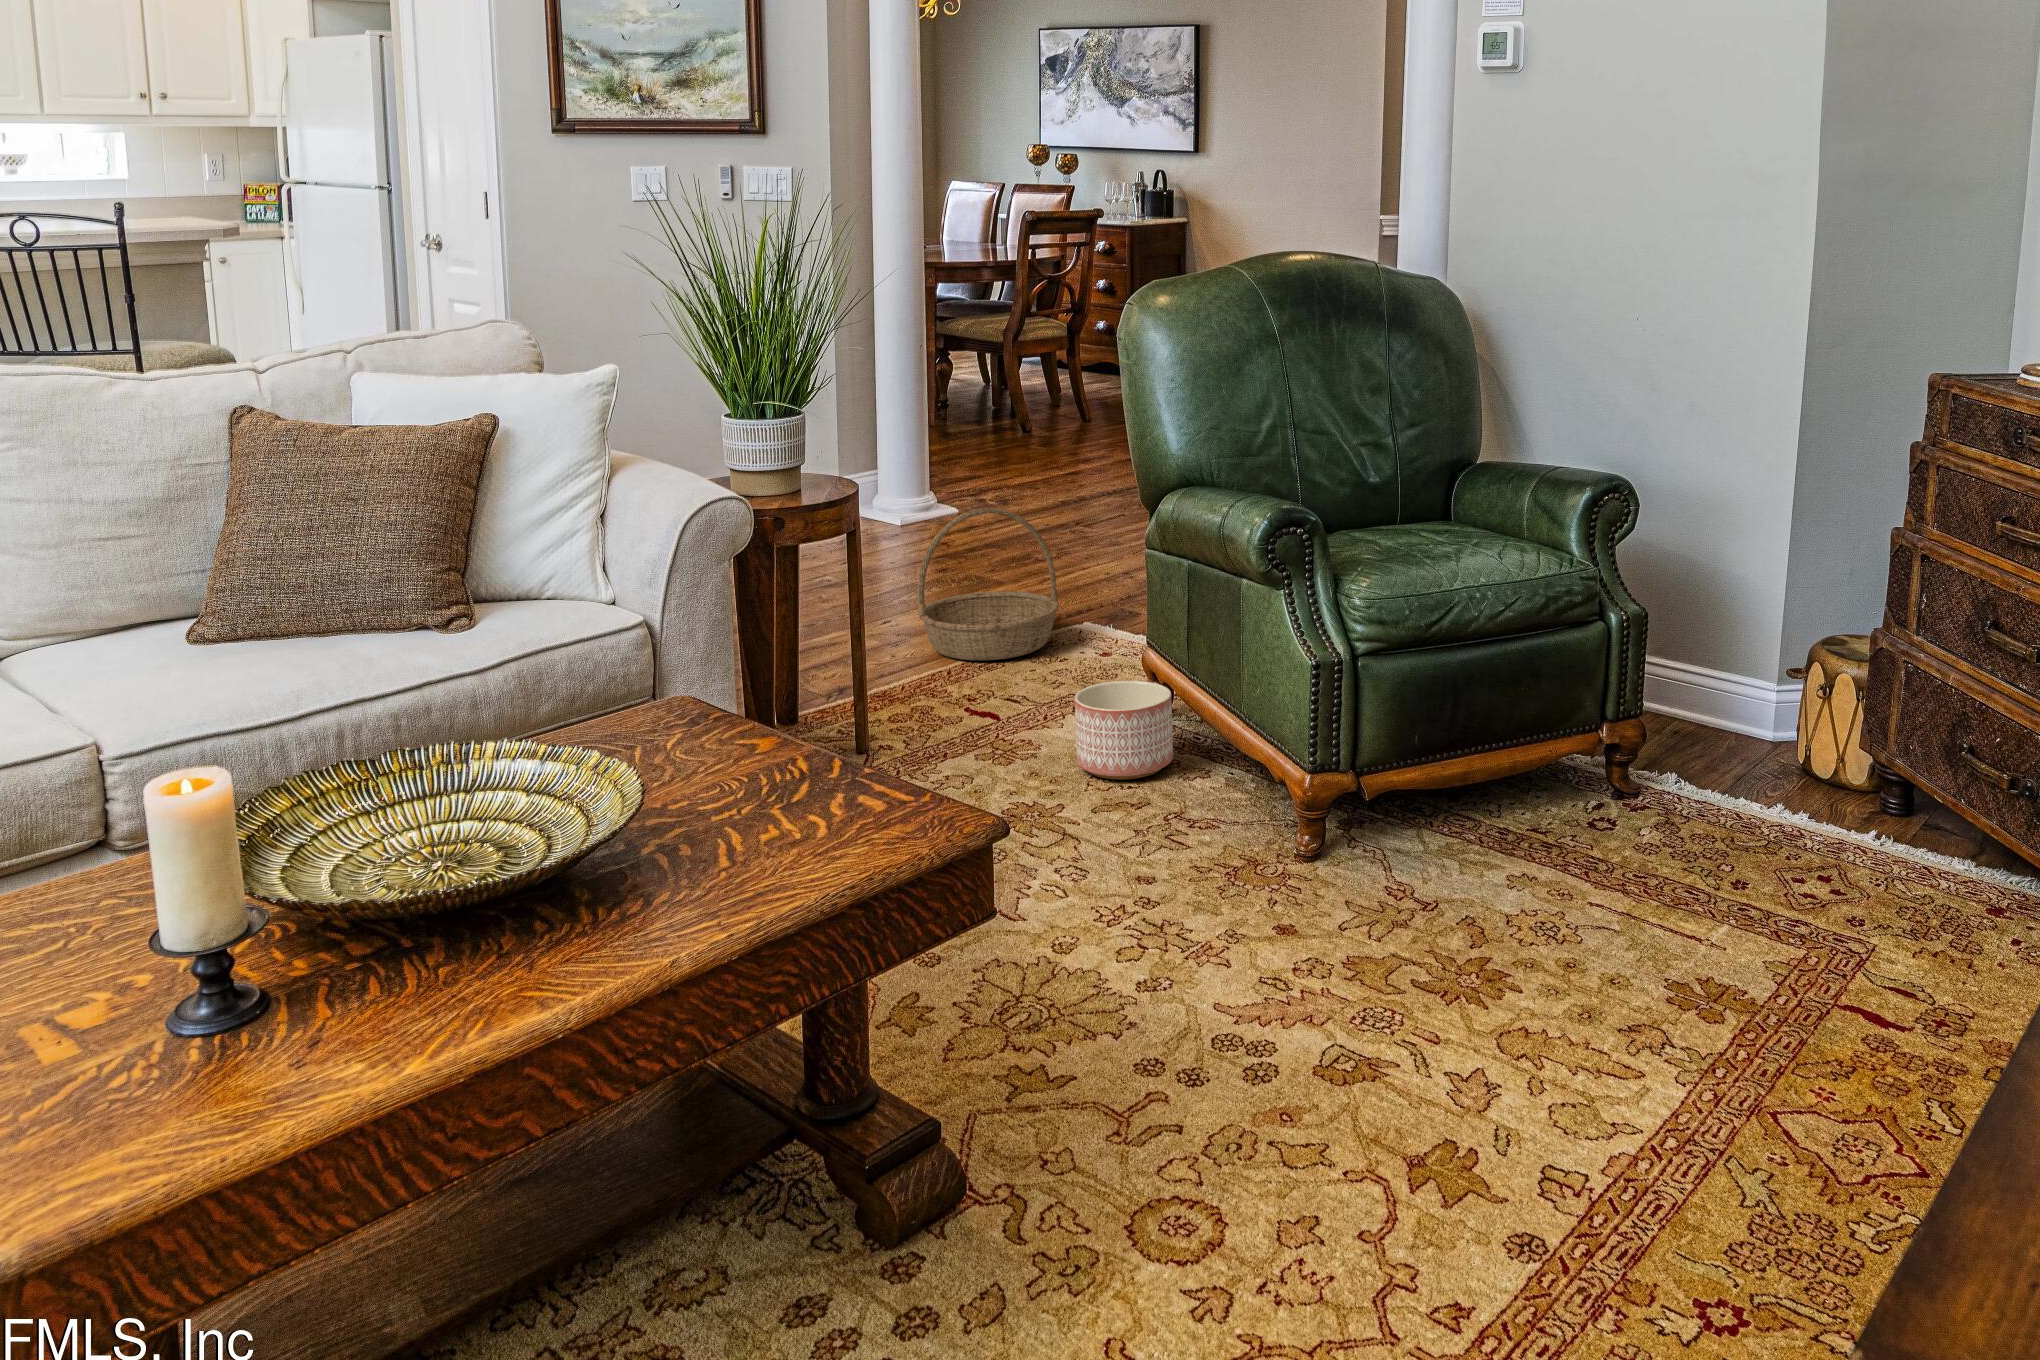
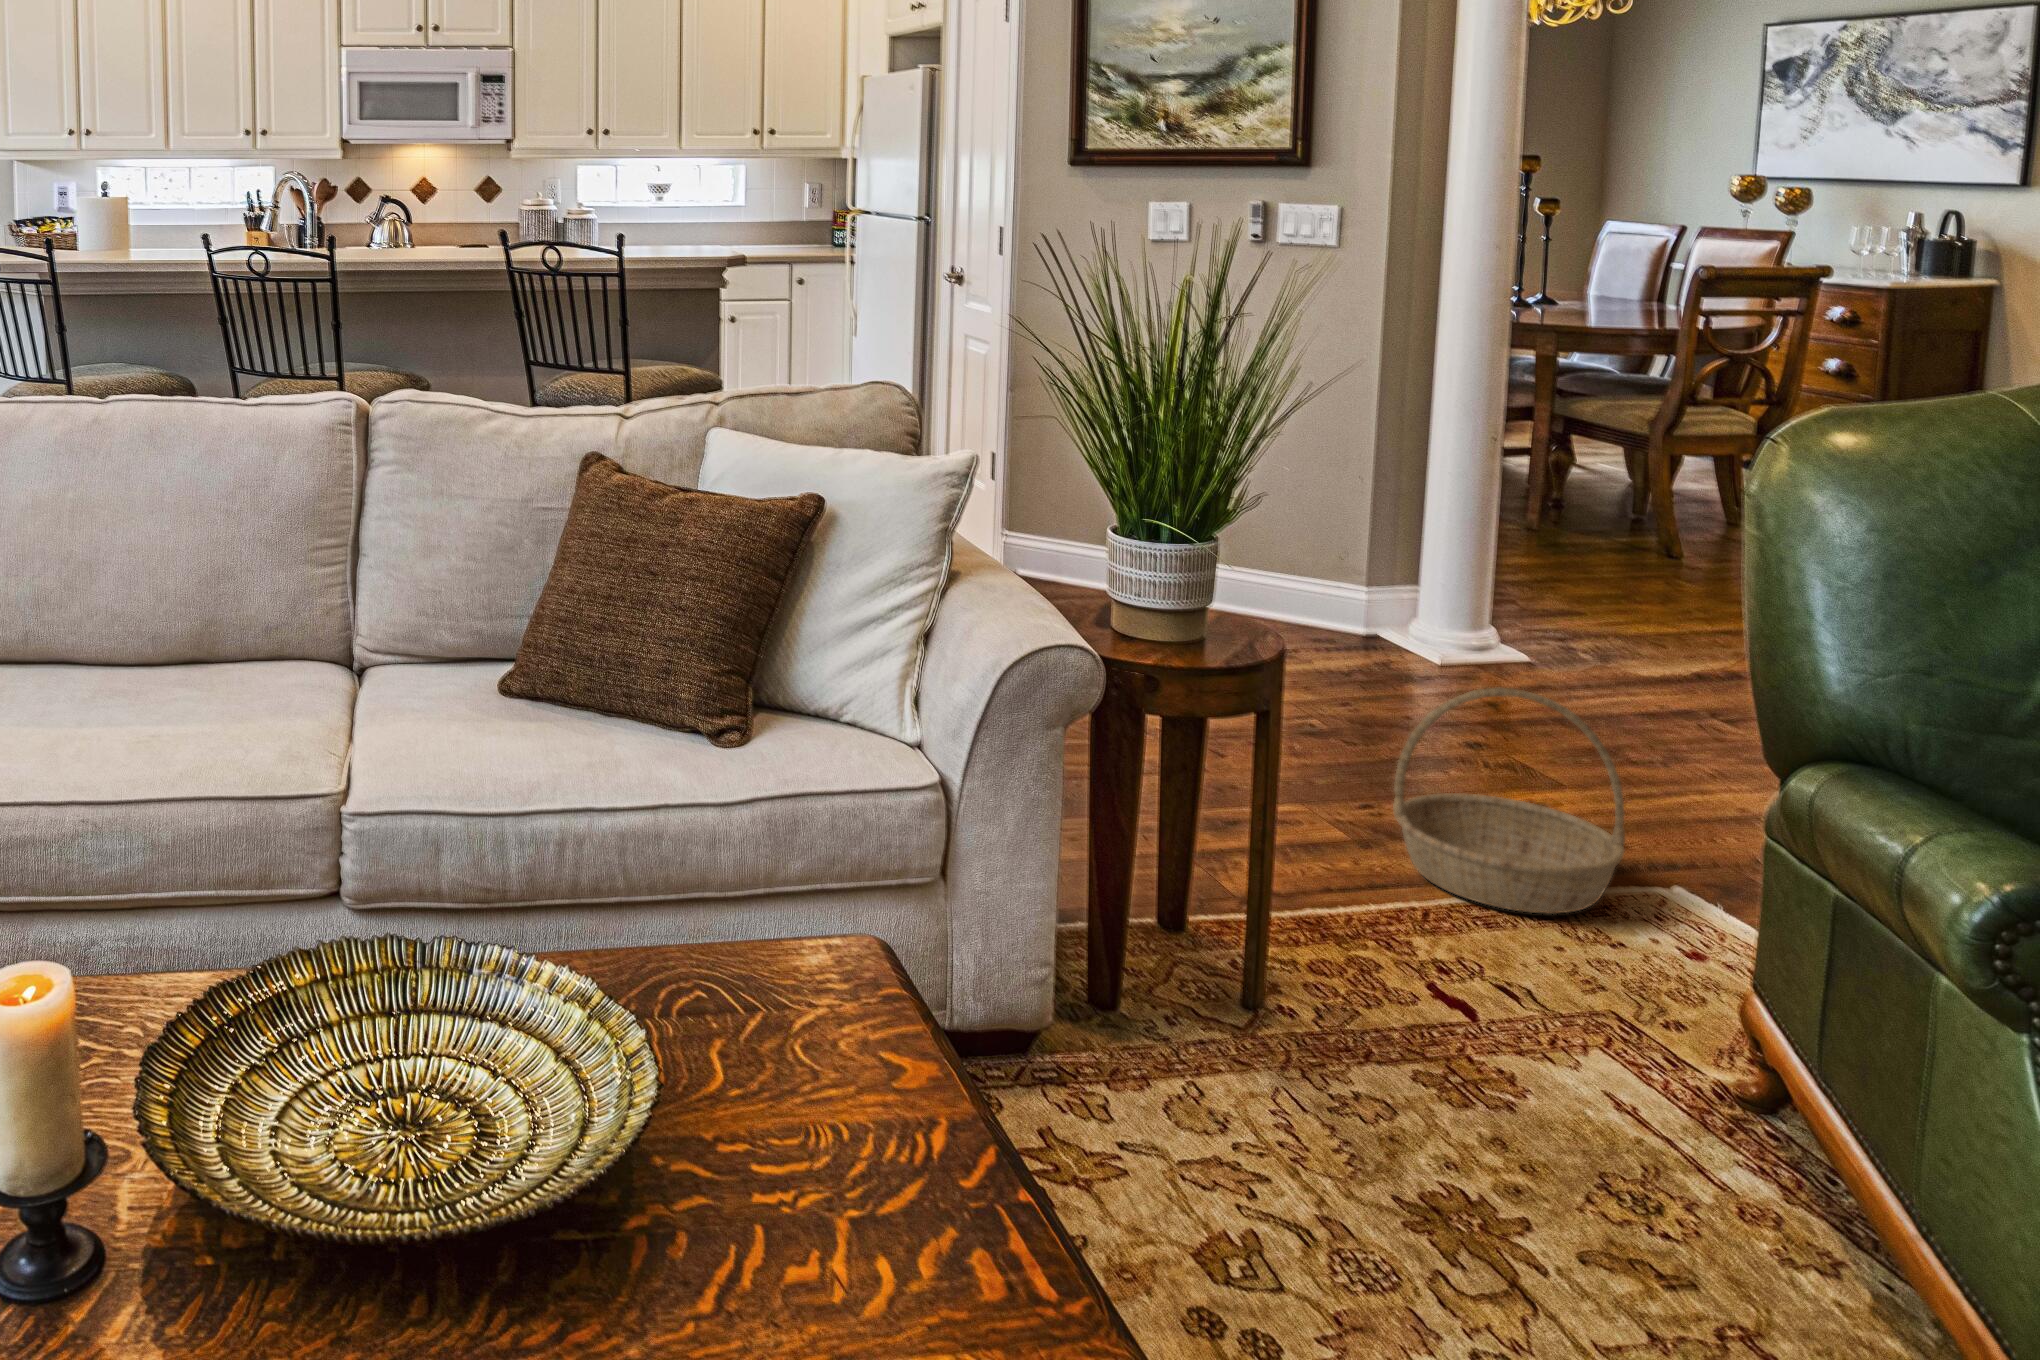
planter: present [1075,681,1173,780] -> none [1582,1038,1784,1234]

